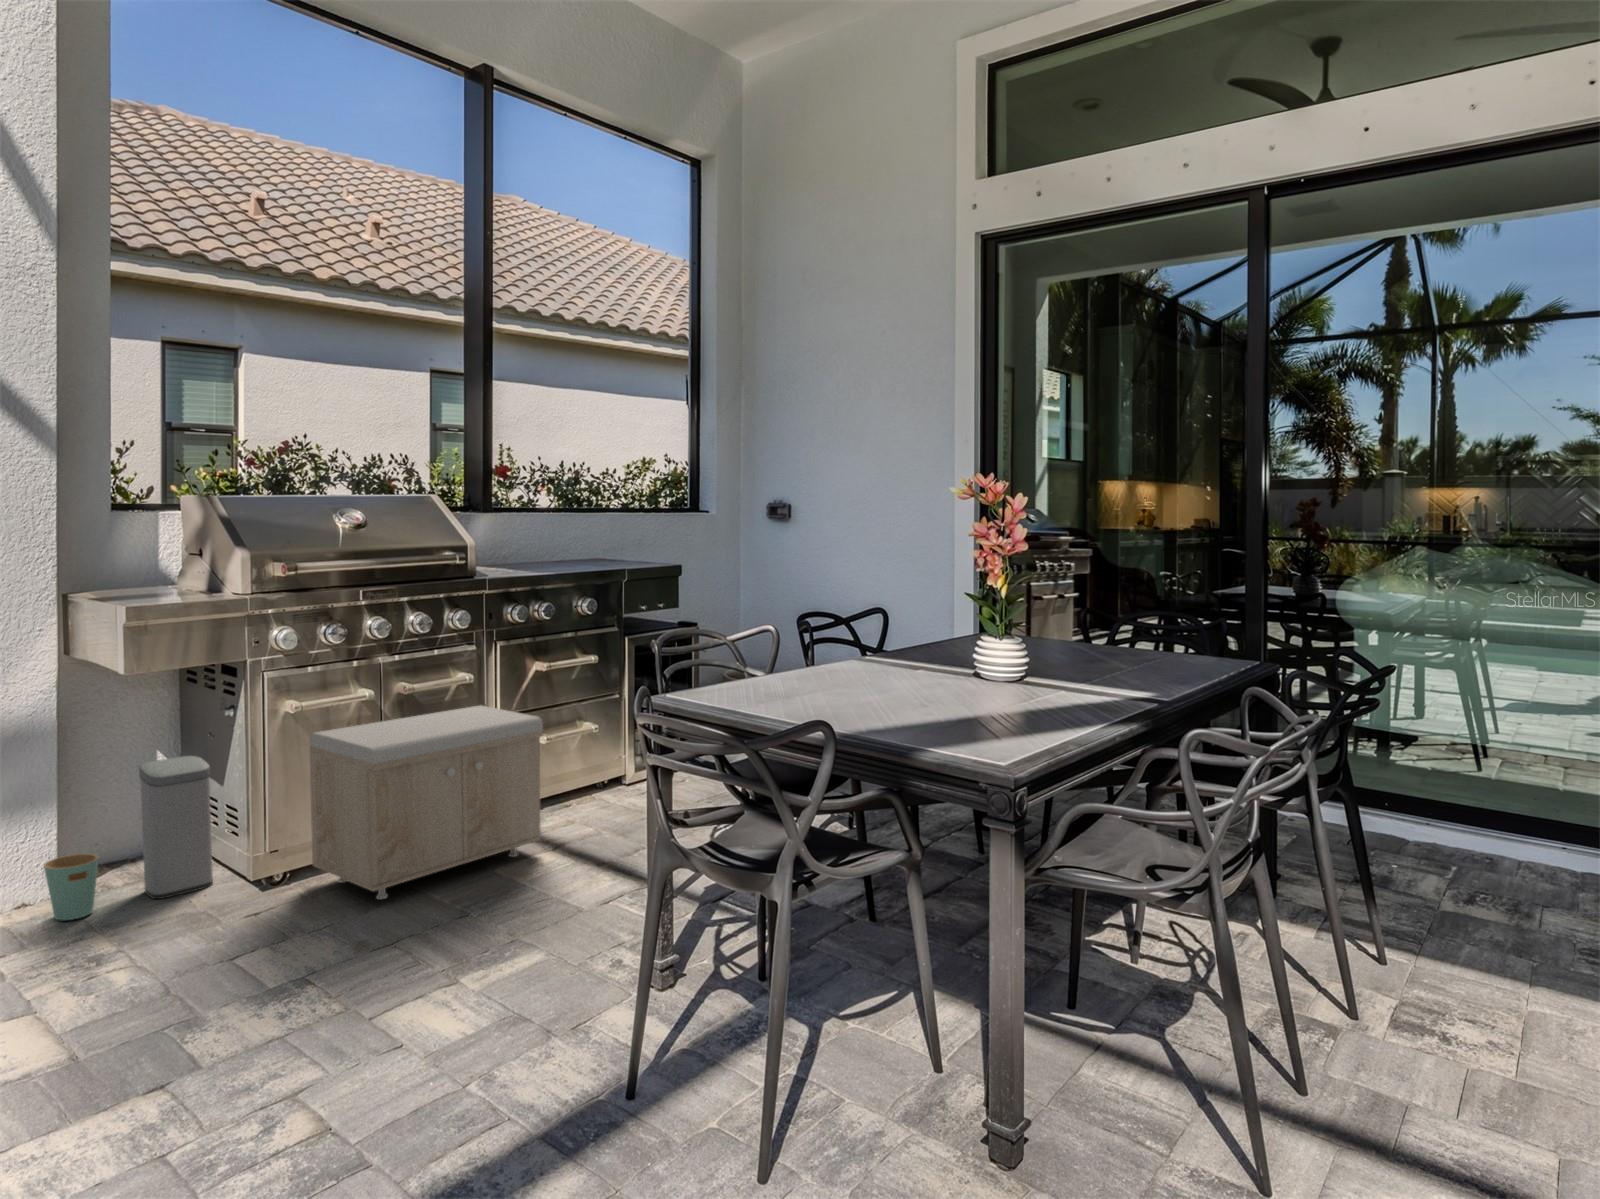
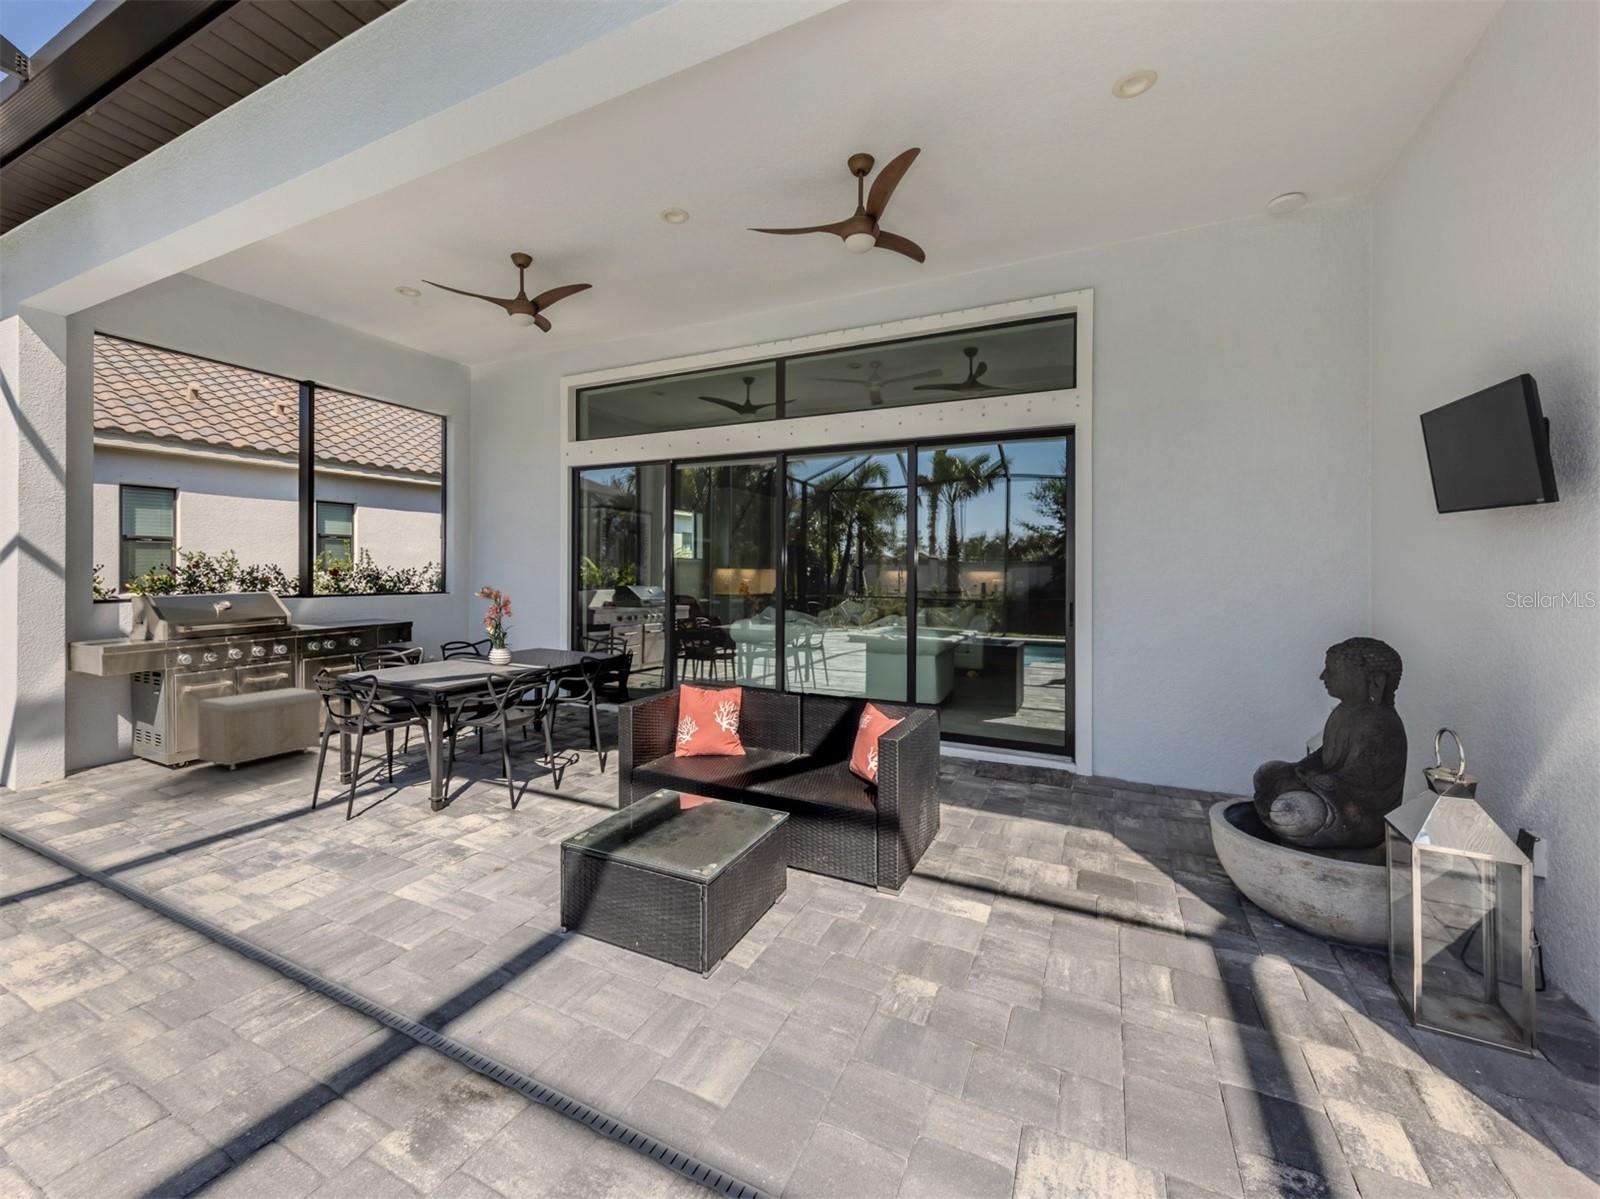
trash can: present [44,756,213,920] -> none [56,713,145,785]

